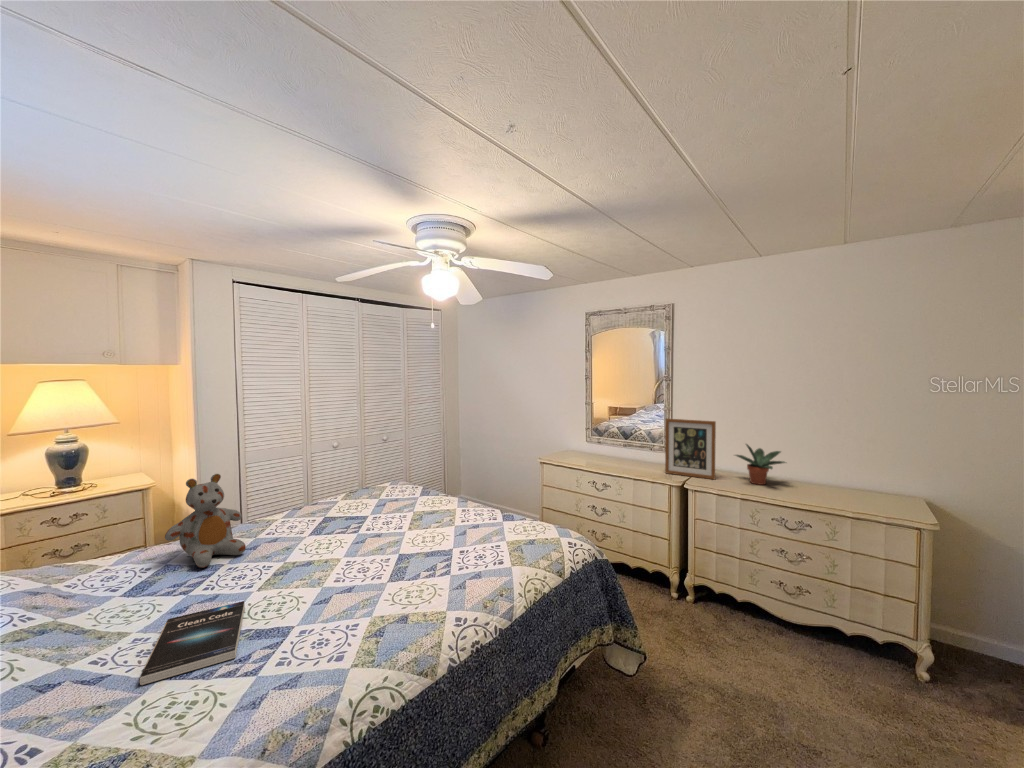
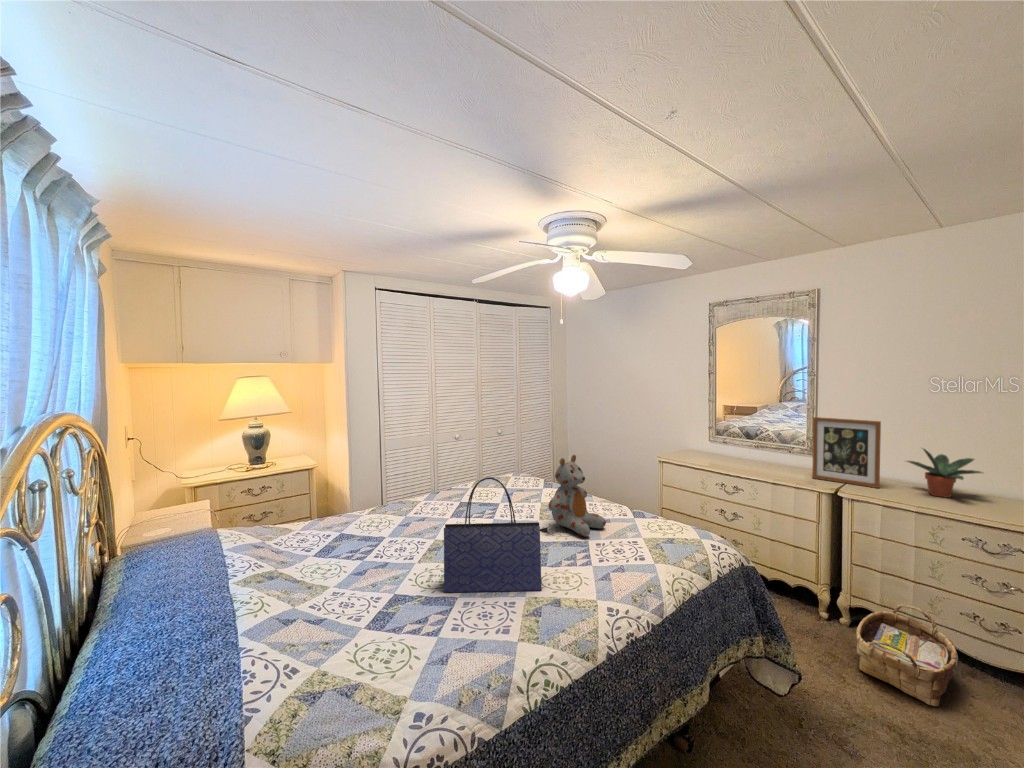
stuffed bear: present [165,474,246,568] -> present [549,455,606,537]
tote bag: none [278,491,400,622] -> present [444,477,548,592]
woven basket: none [695,579,767,665] -> present [856,604,958,706]
book: present [139,601,245,686] -> none [348,571,417,632]

